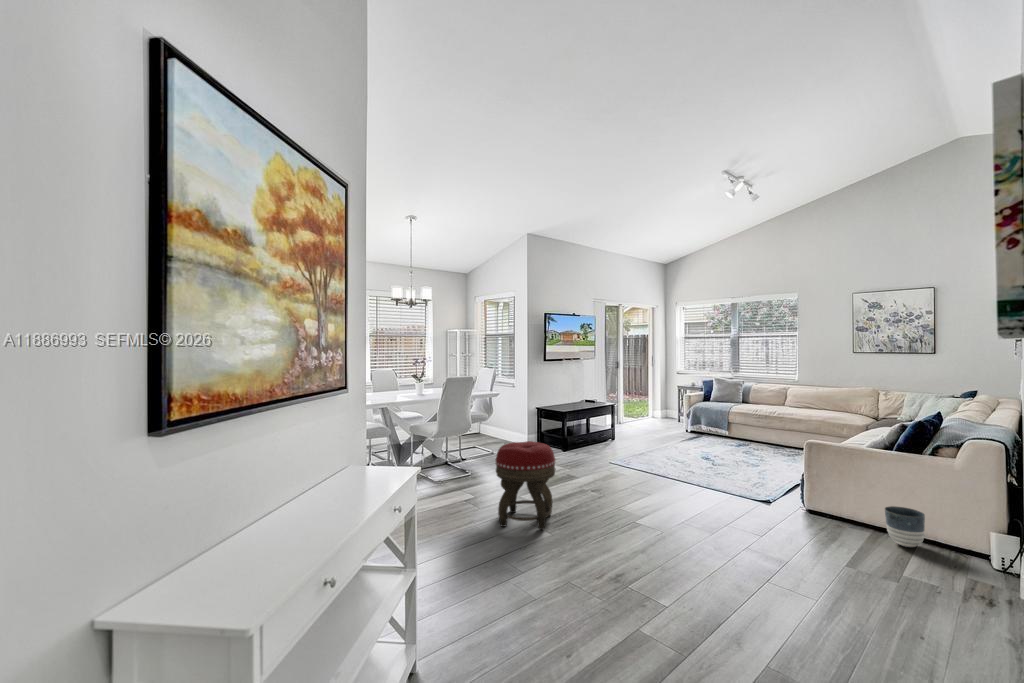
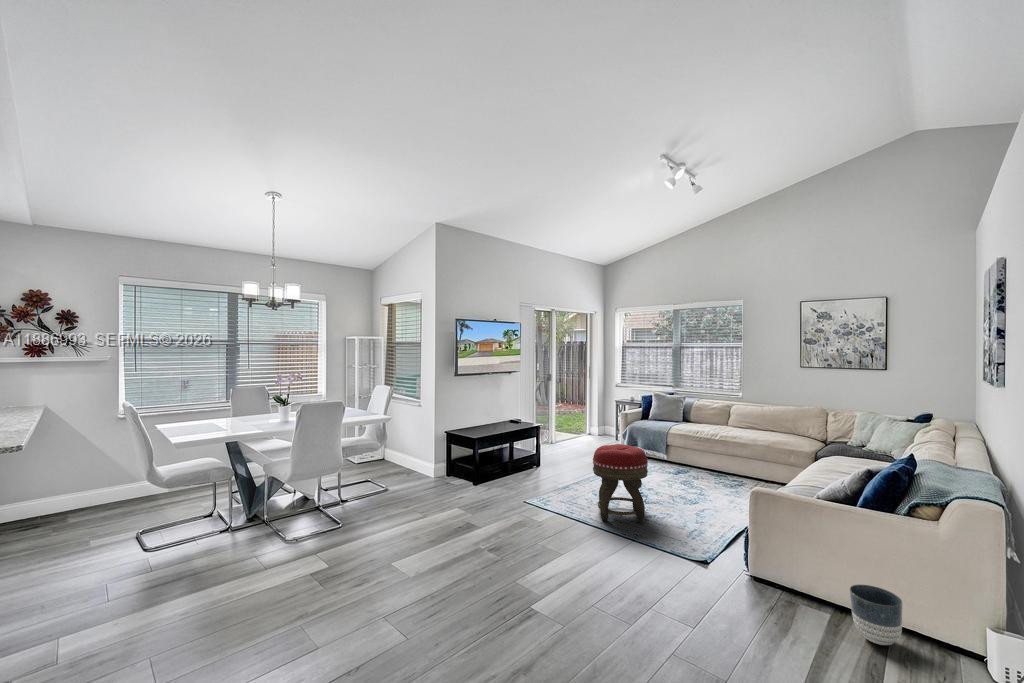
footstool: present [495,441,556,530] -> present [593,444,648,522]

